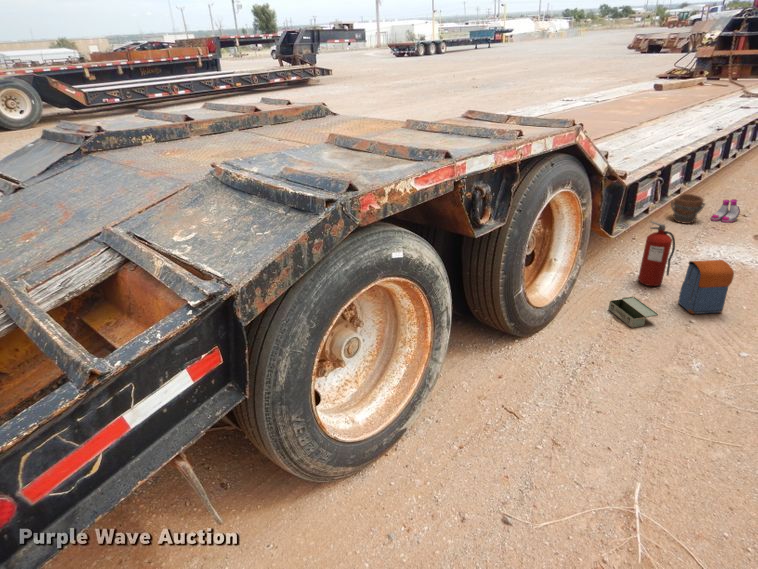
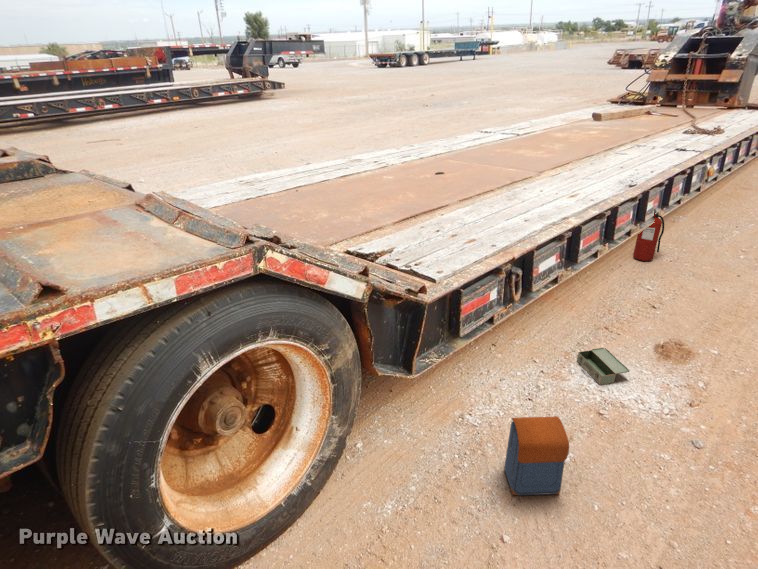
bucket: present [671,194,705,224] -> none [559,270,599,311]
boots: present [711,199,740,222] -> none [610,280,646,310]
fire extinguisher: present [638,221,675,286] -> present [633,208,664,261]
toolbox: present [608,297,658,328] -> present [577,348,629,385]

